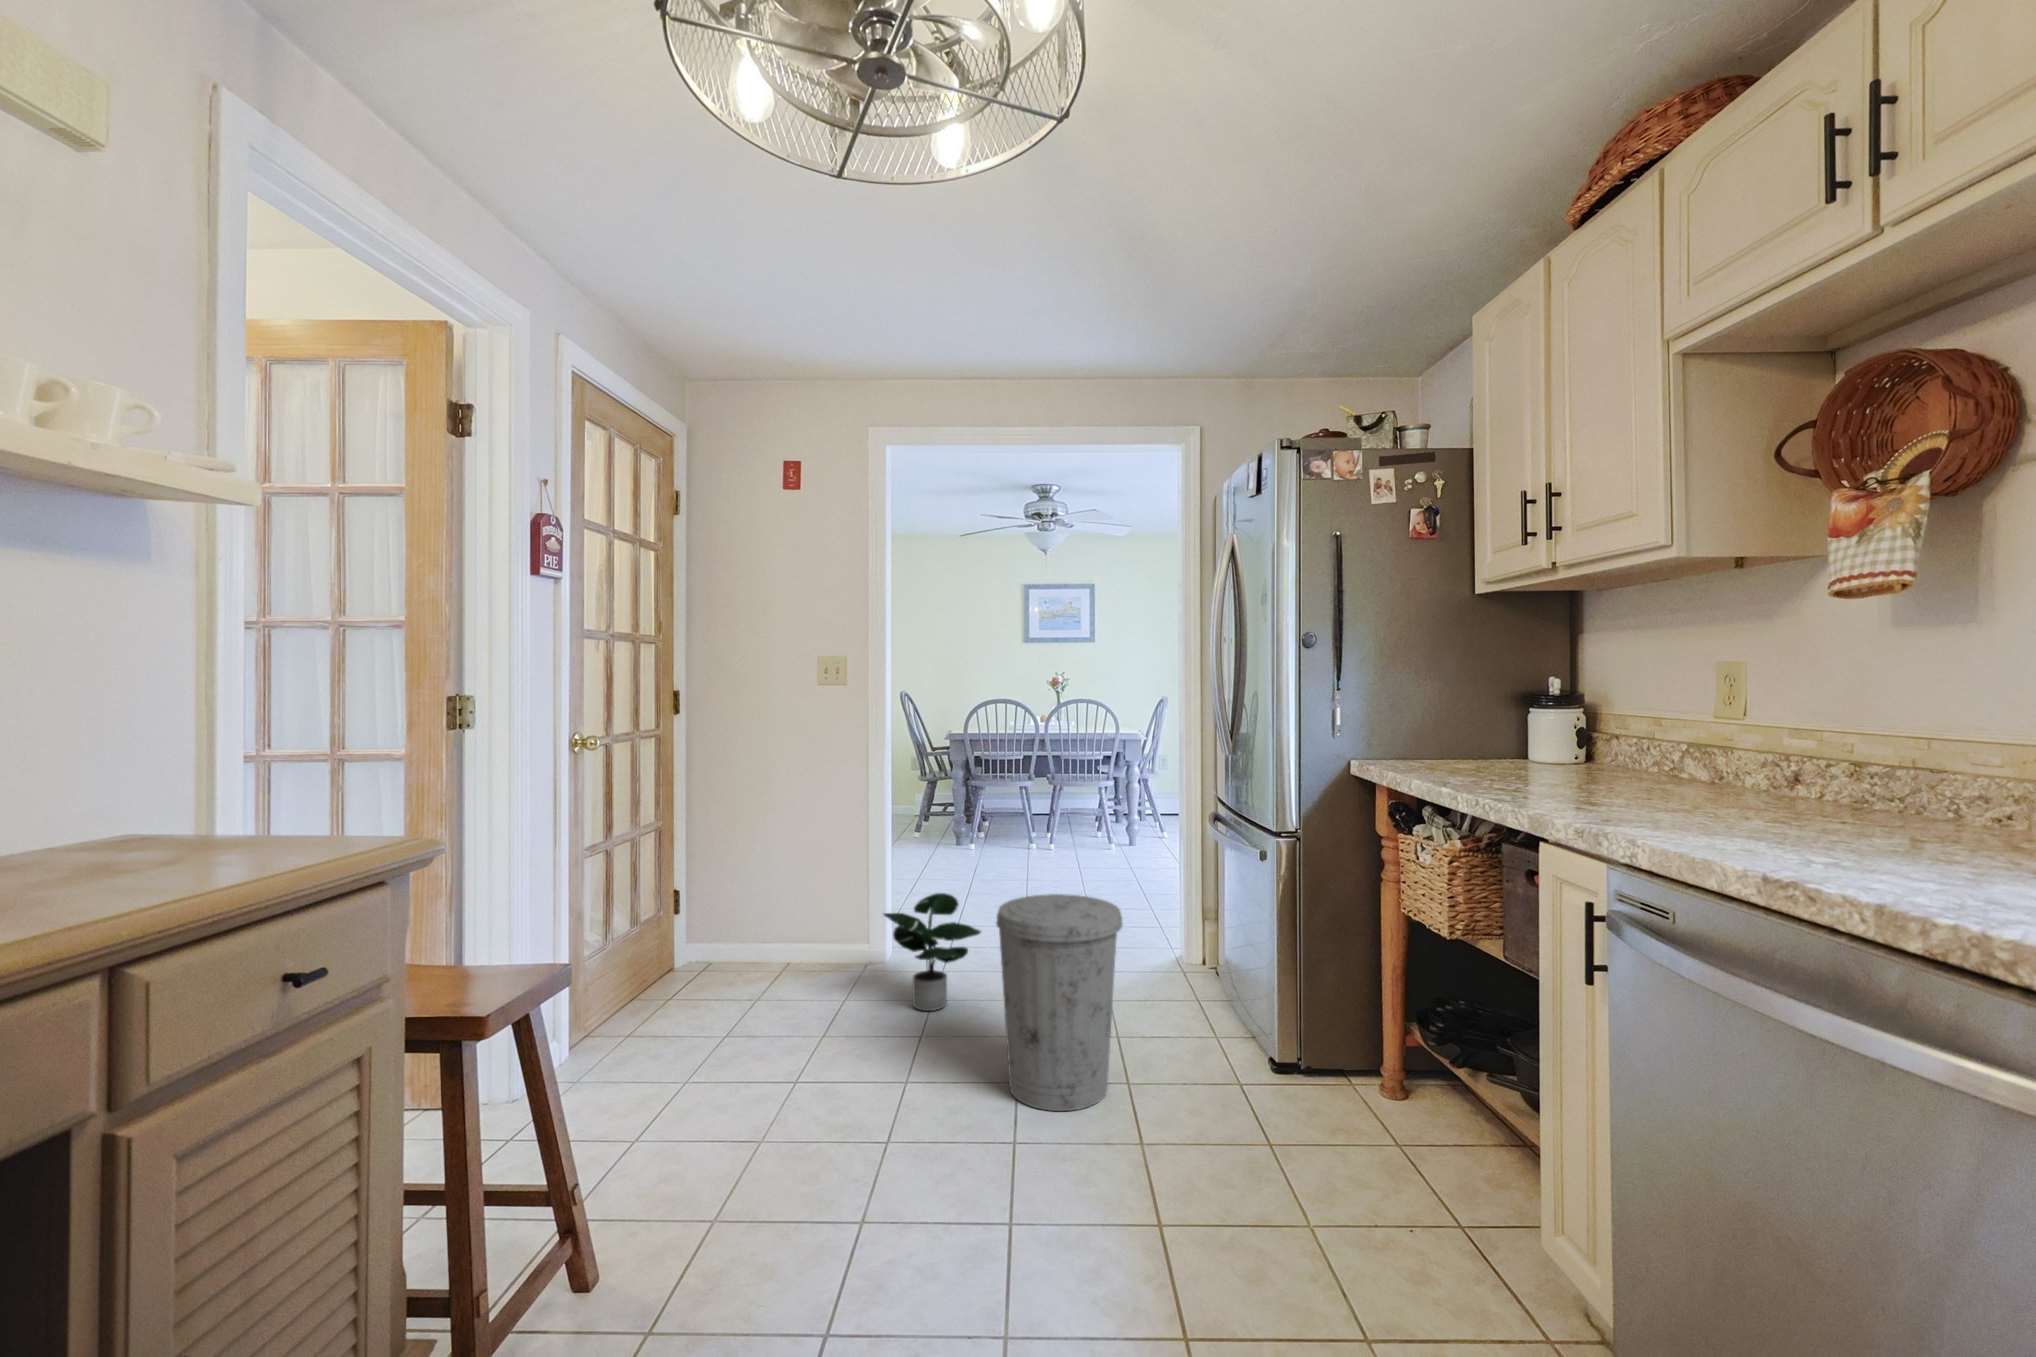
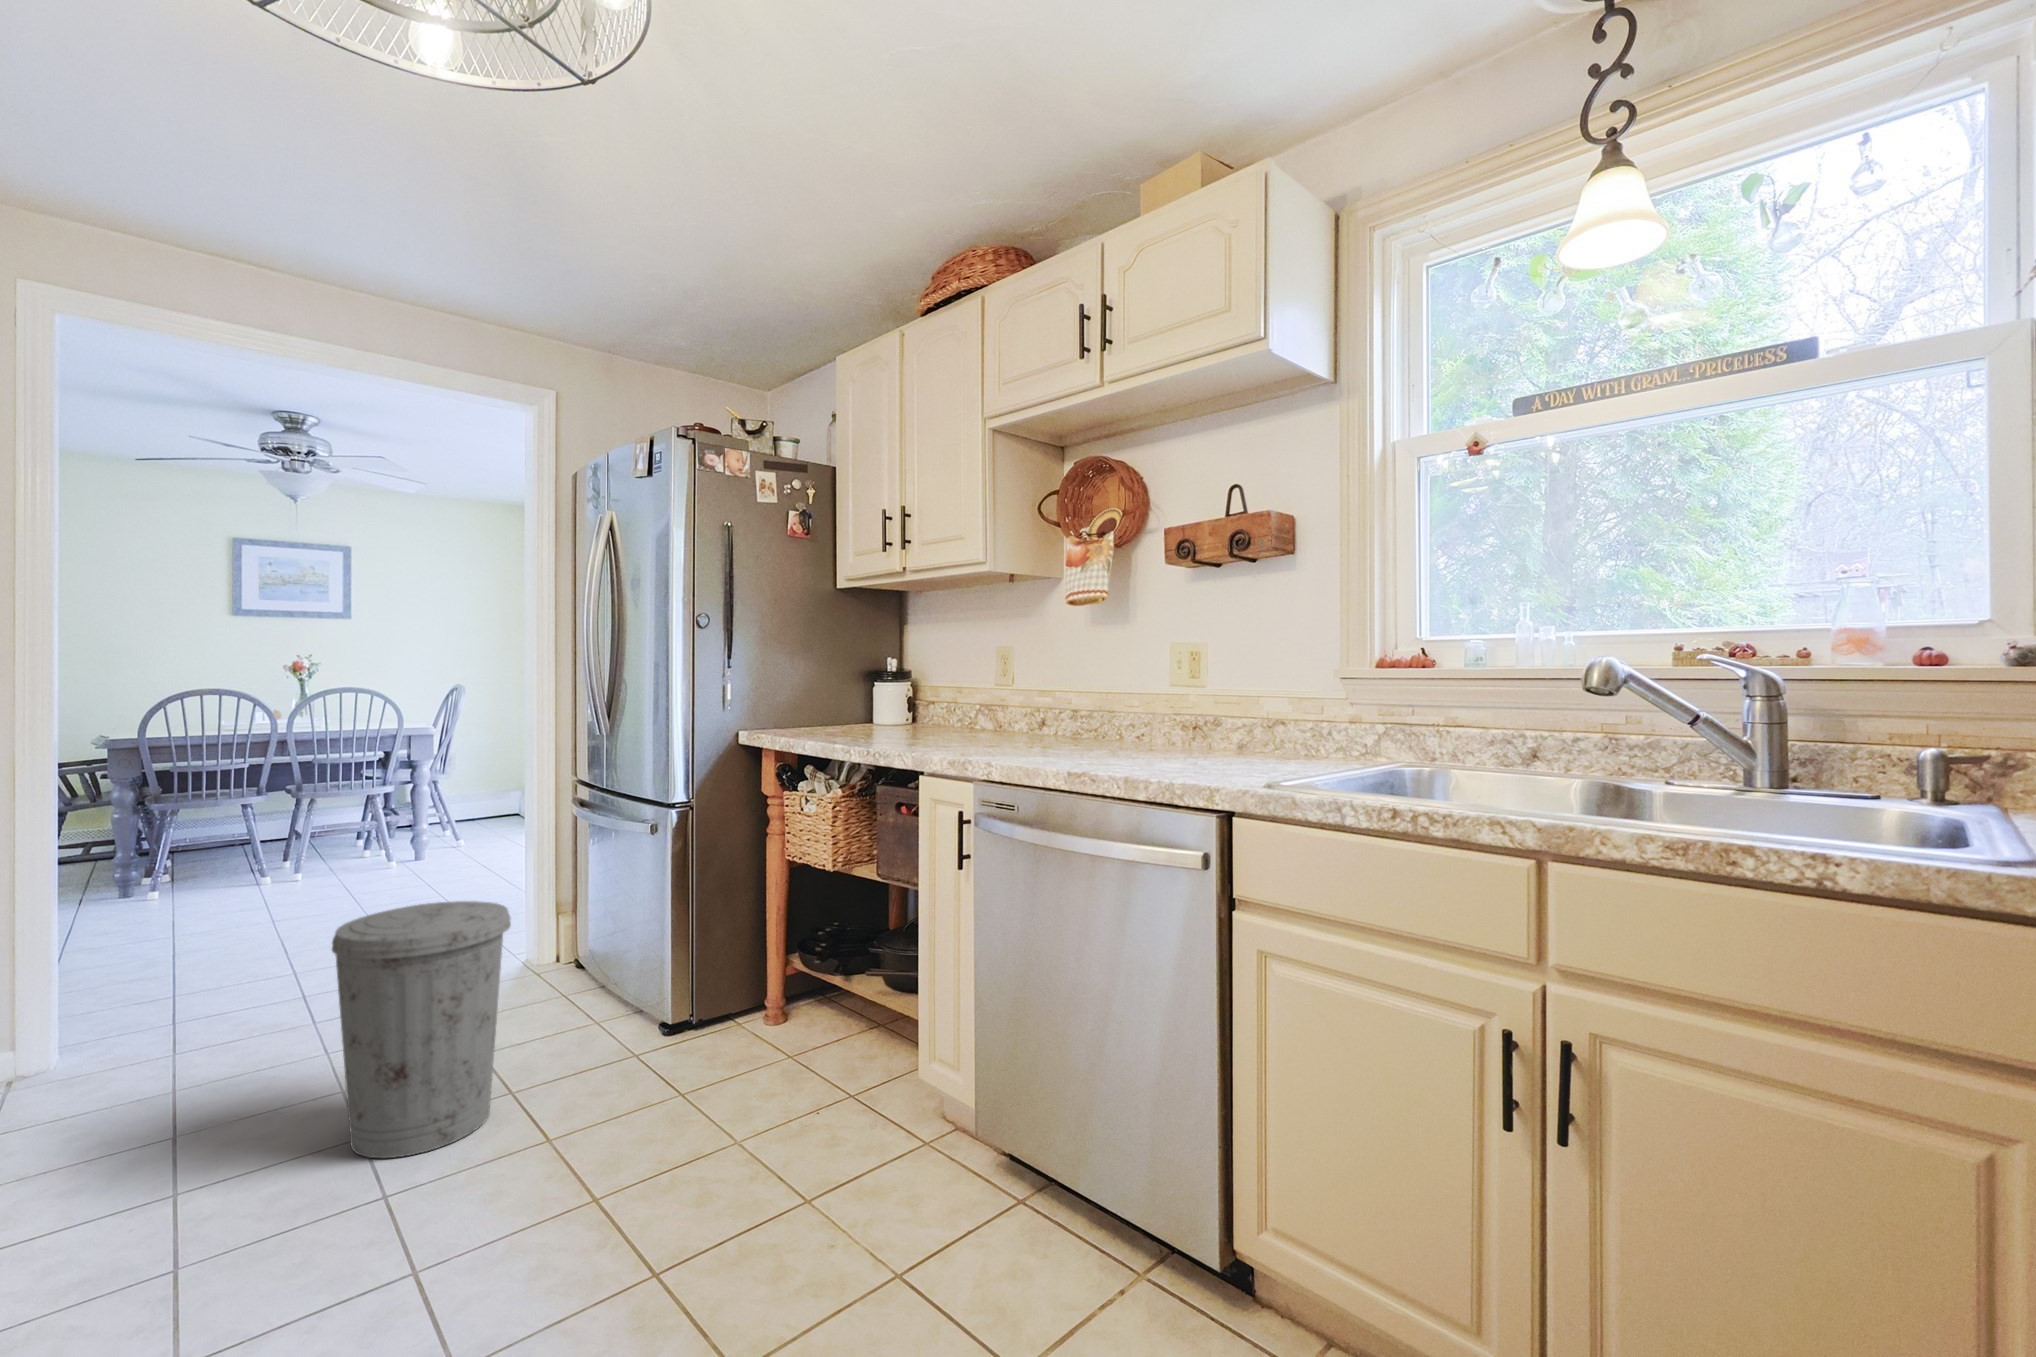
potted plant: present [884,893,982,1011] -> none [76,946,268,1113]

